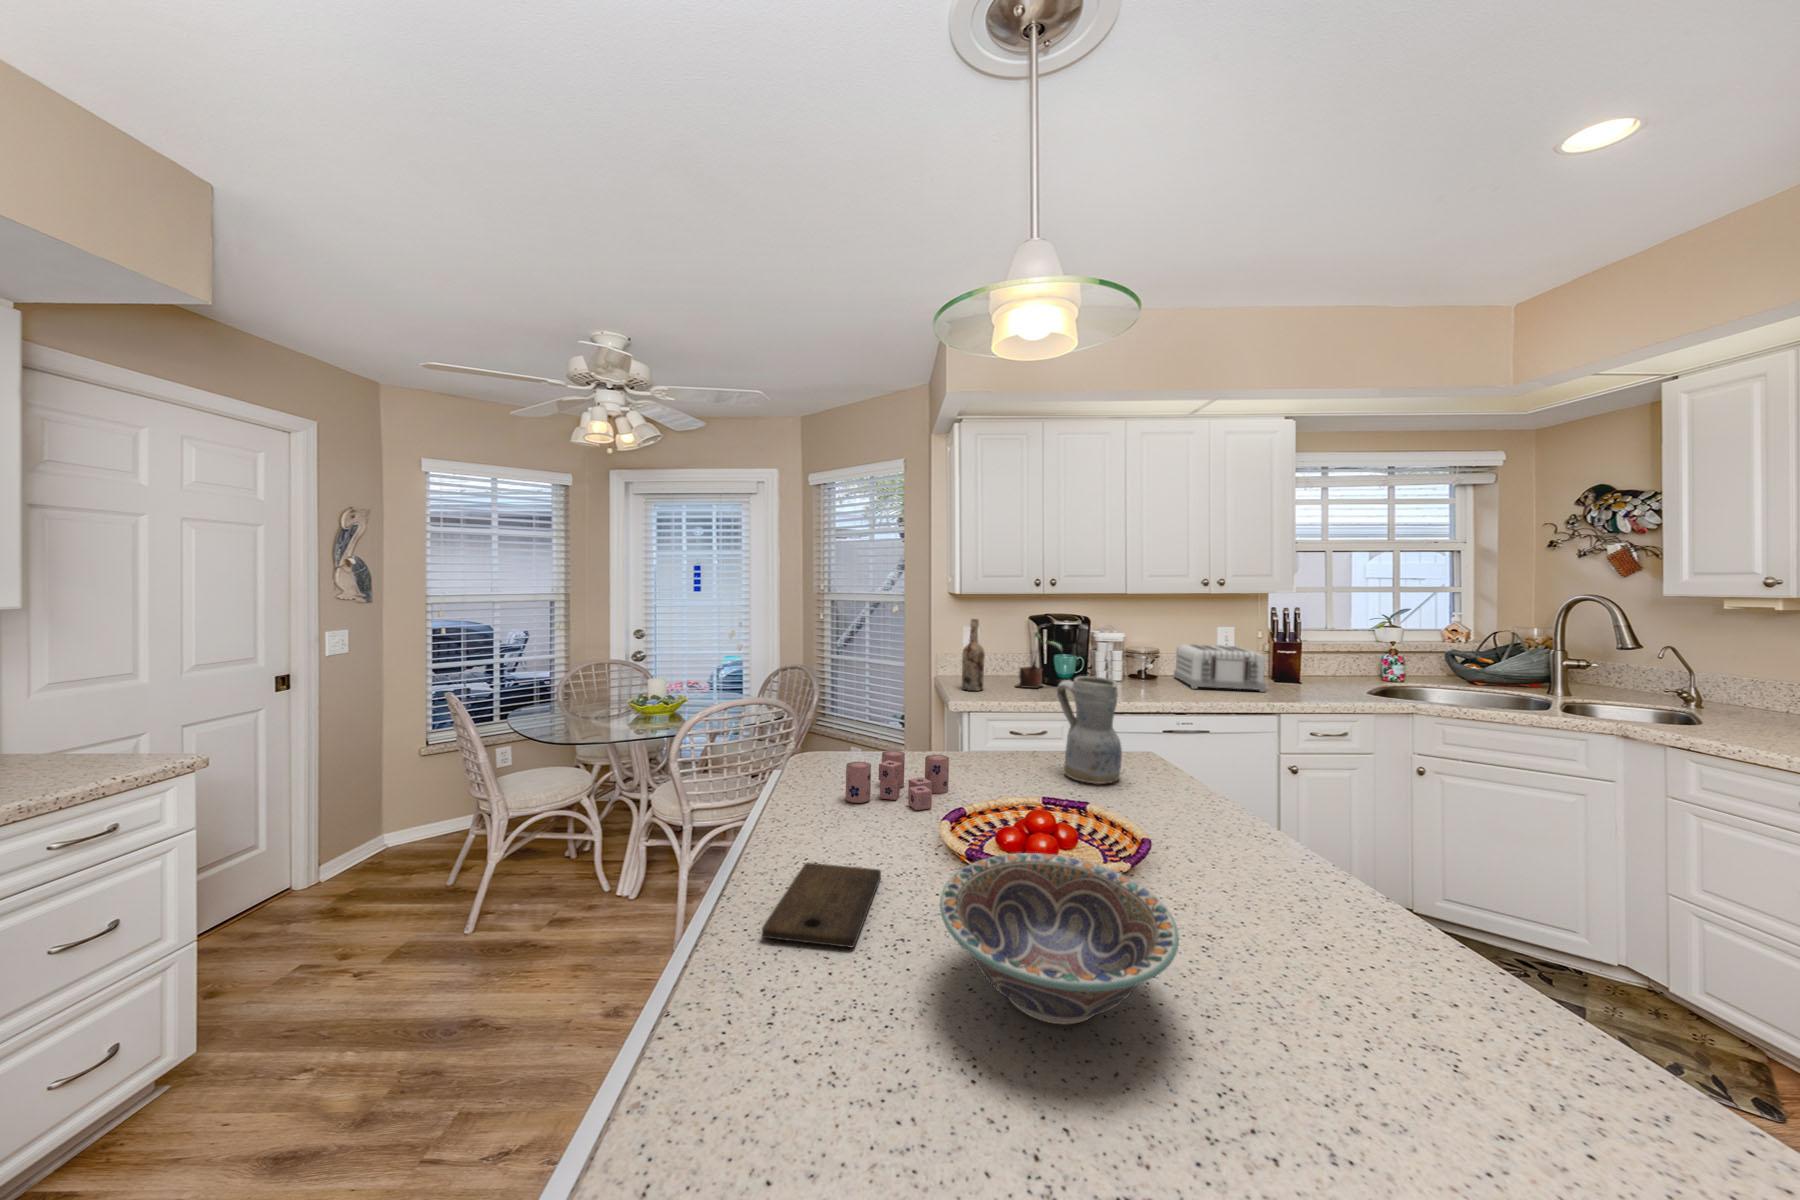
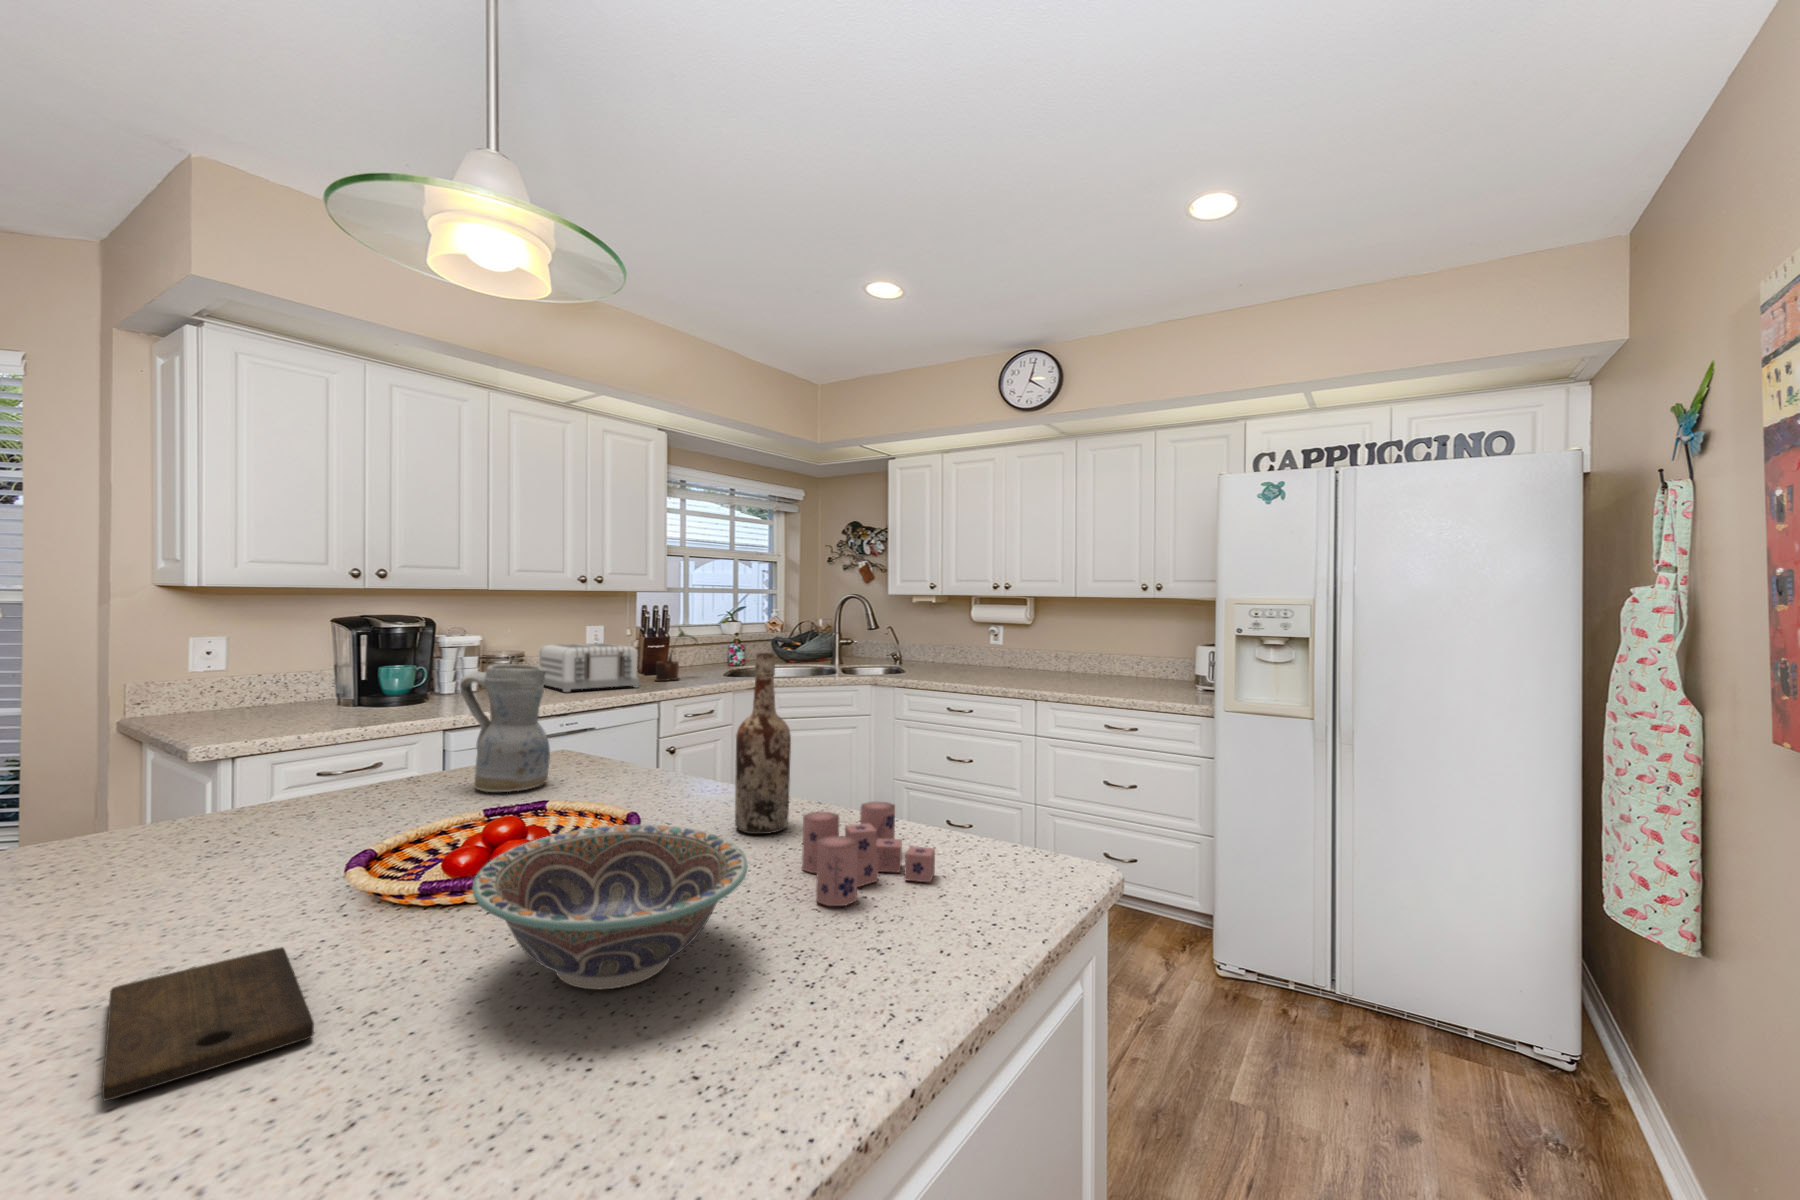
wine bottle: present [962,619,985,691] -> present [735,653,791,834]
potted plant: present [1016,632,1063,688] -> present [655,628,698,681]
candle: present [846,751,949,810] -> present [802,802,935,906]

